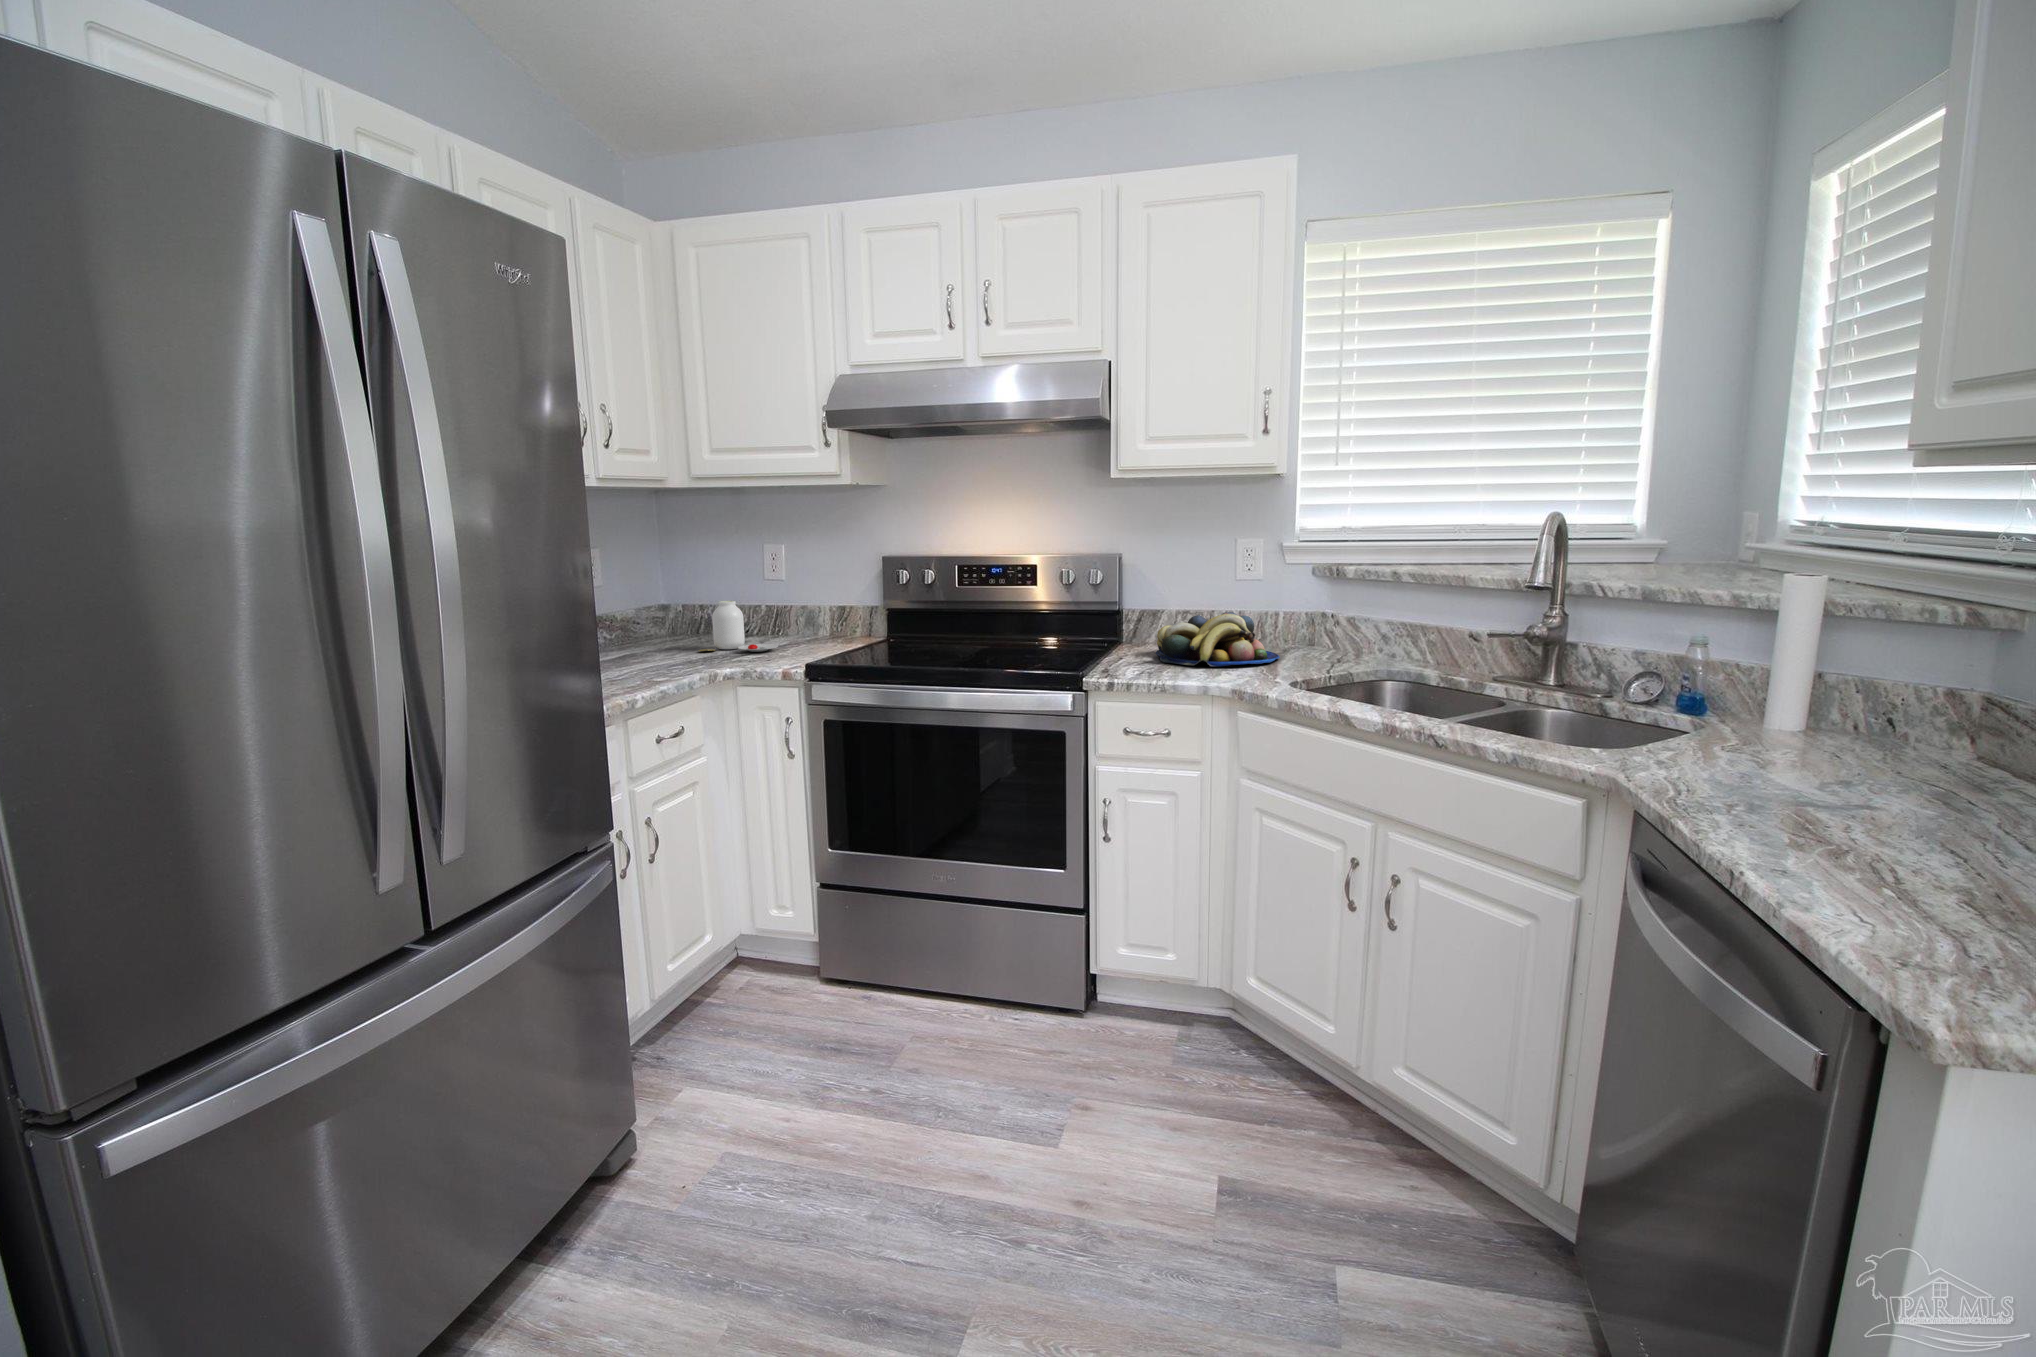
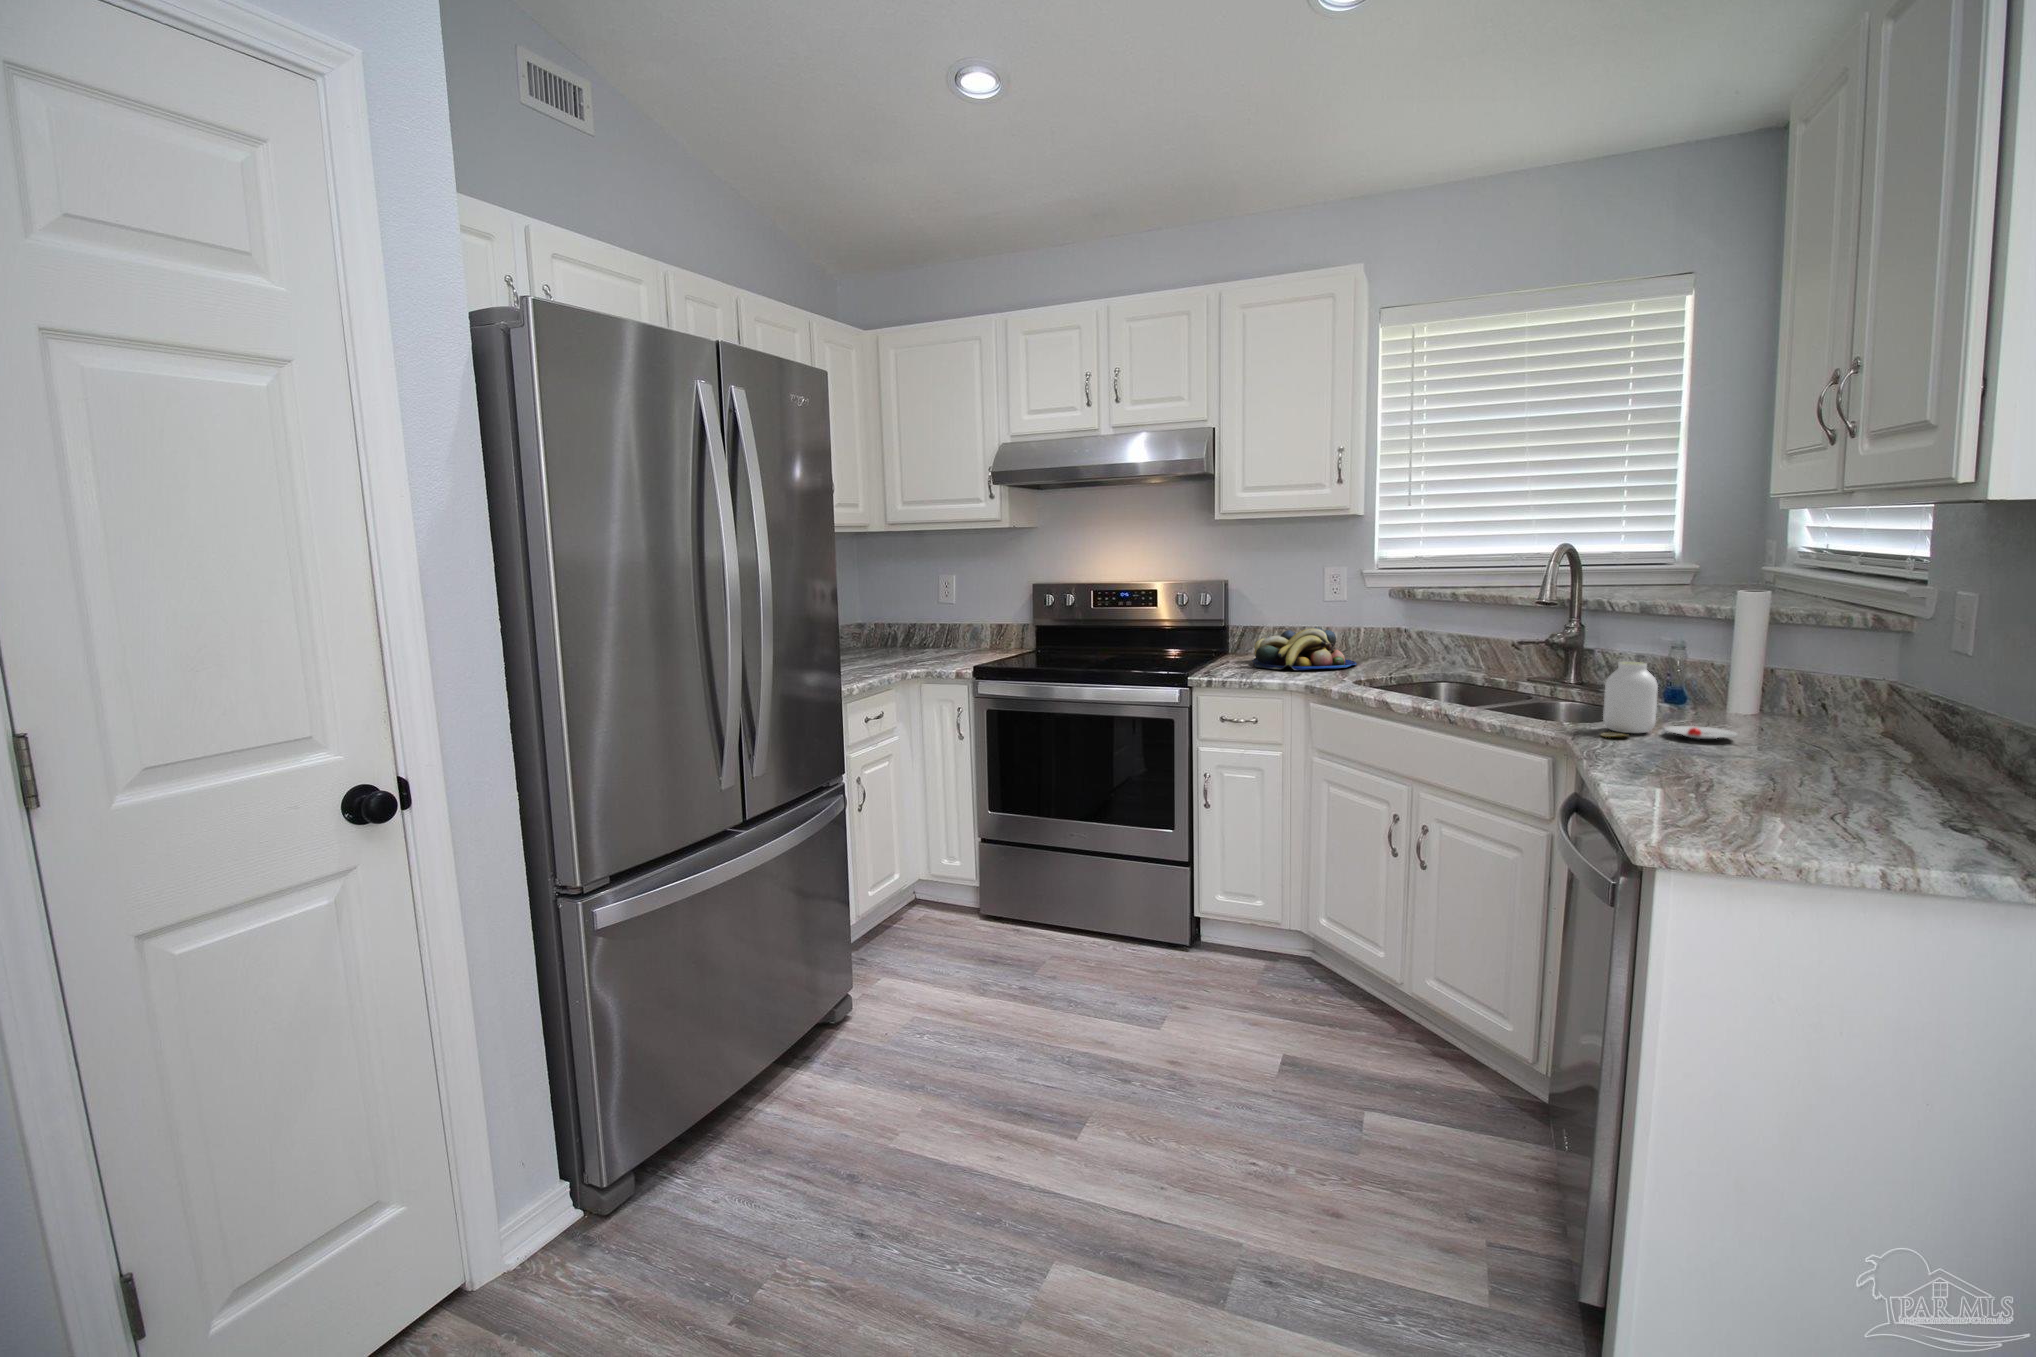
jar: present [699,601,778,652] -> present [1601,662,1738,739]

